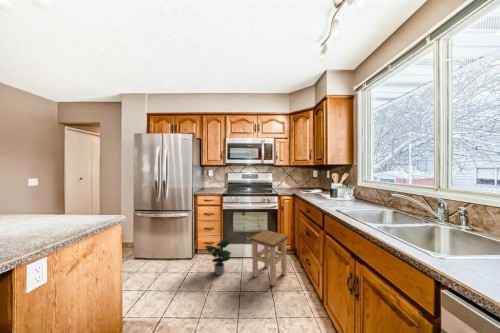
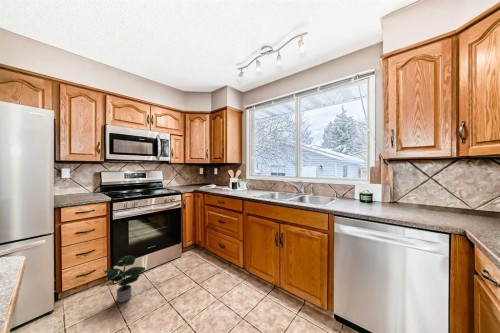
stool: present [250,230,288,286] -> none [168,231,202,283]

